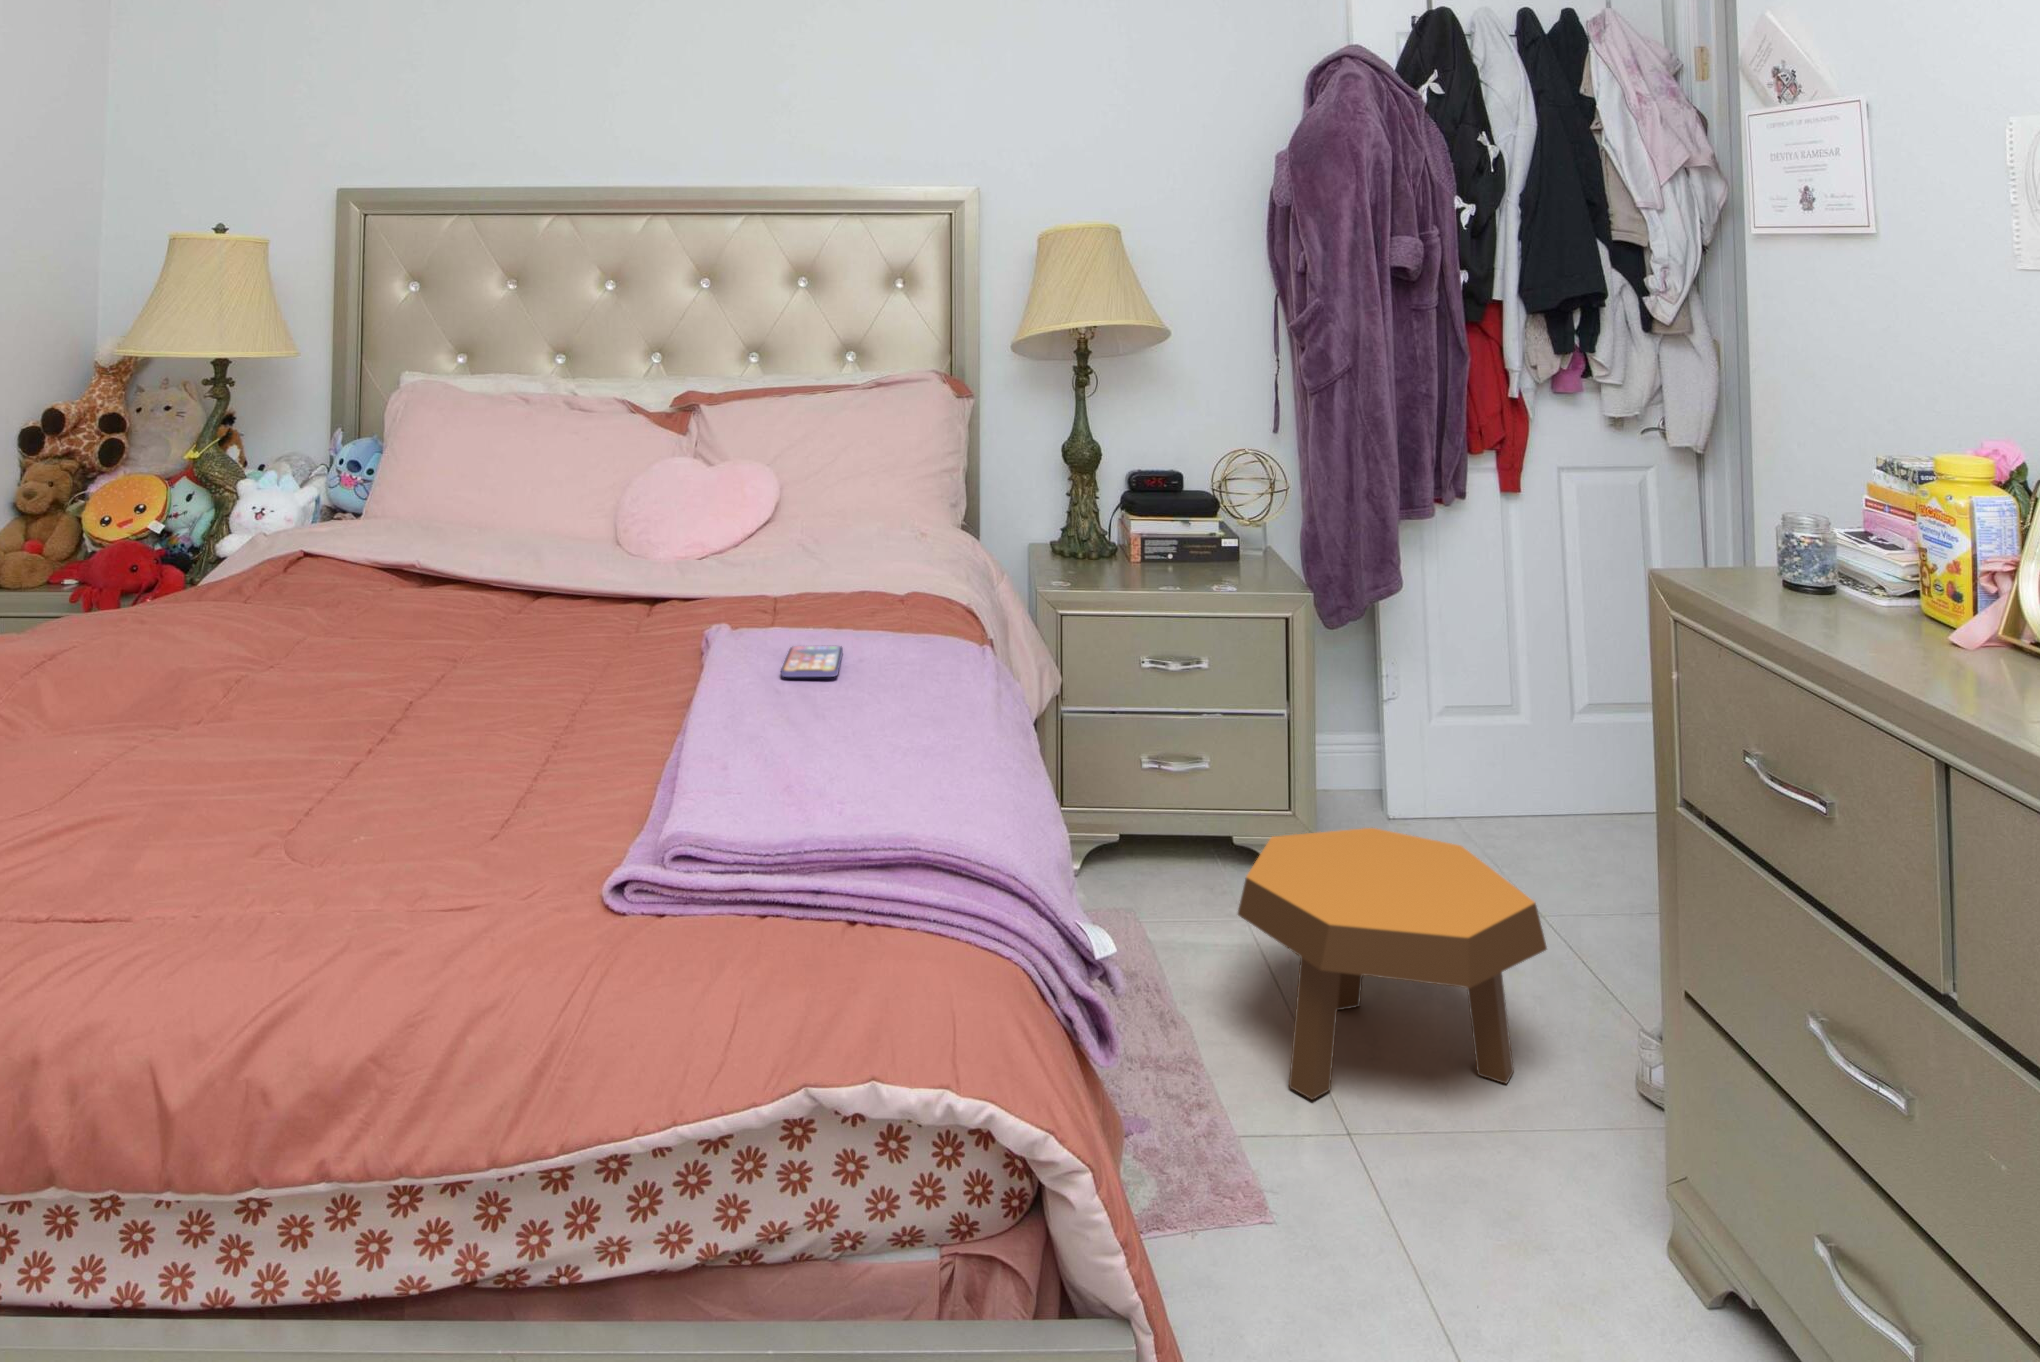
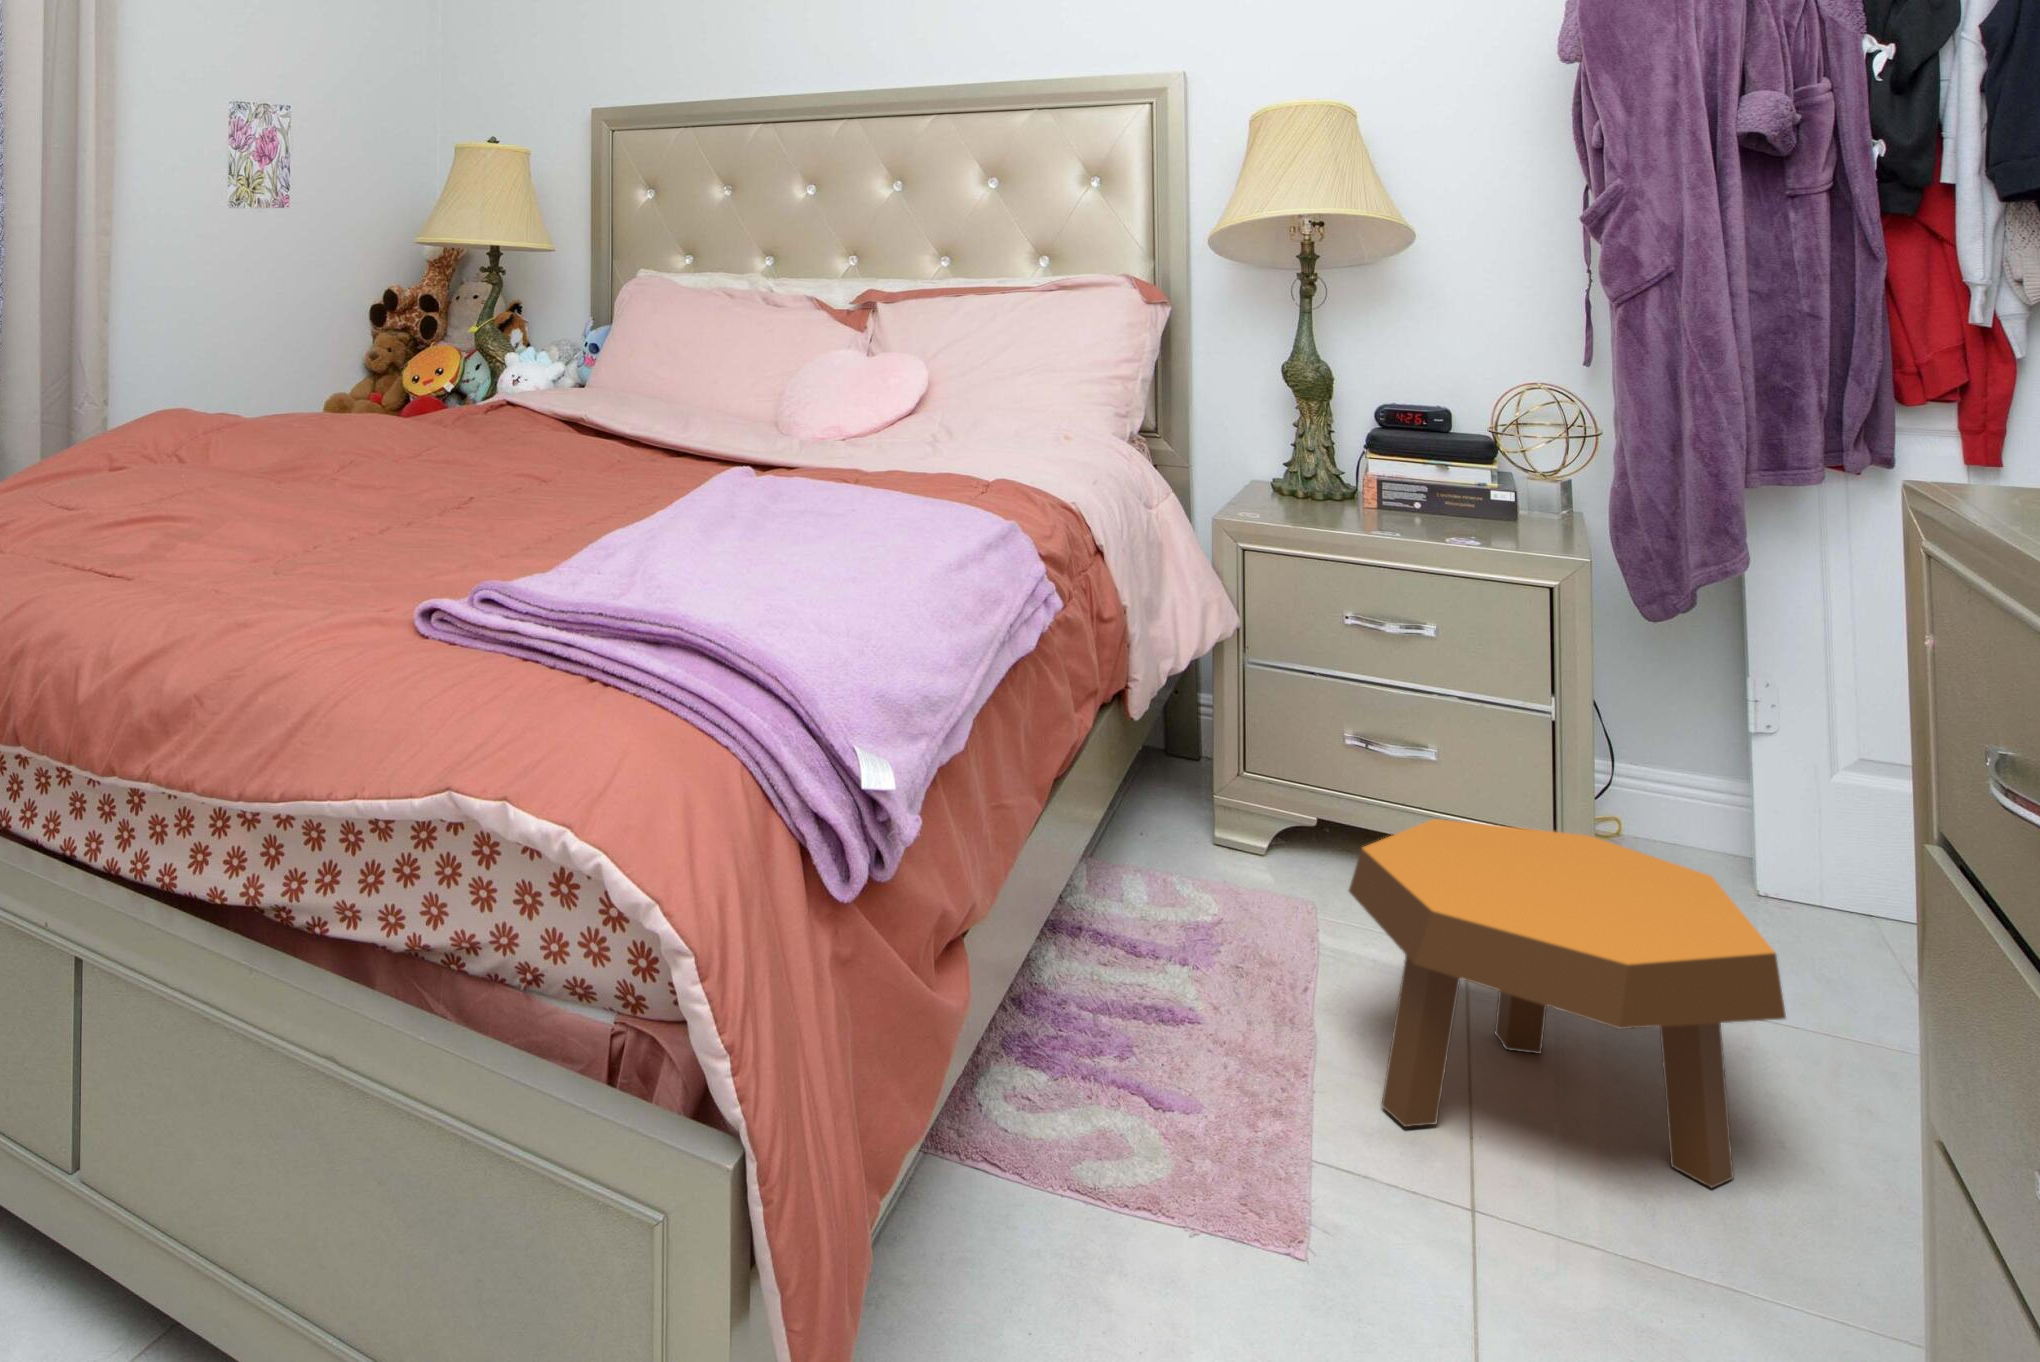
smartphone: present [781,646,843,677] -> none [762,497,854,518]

